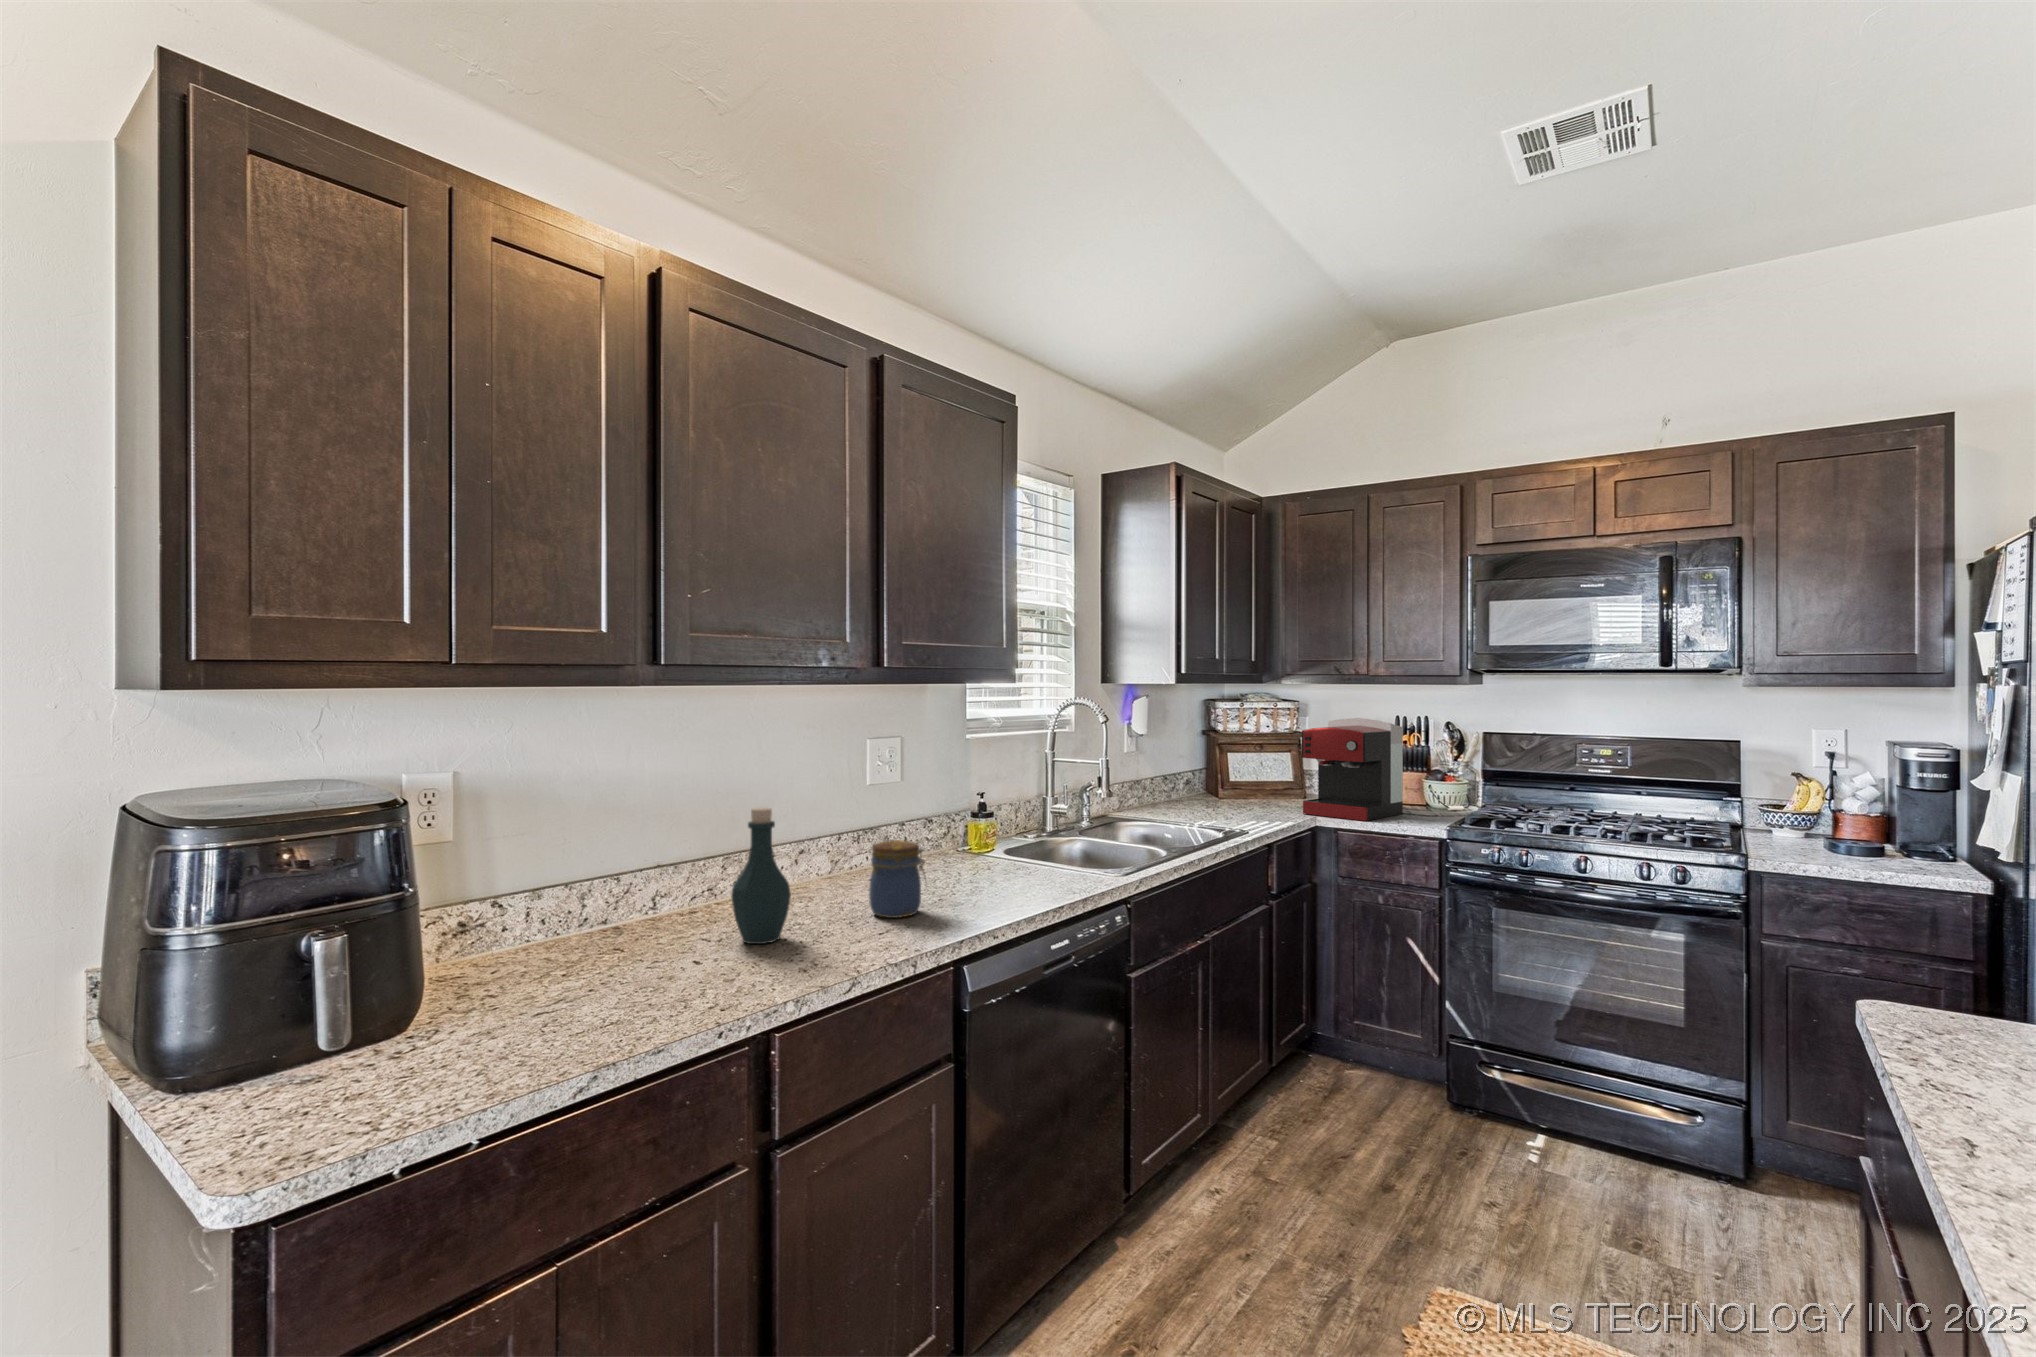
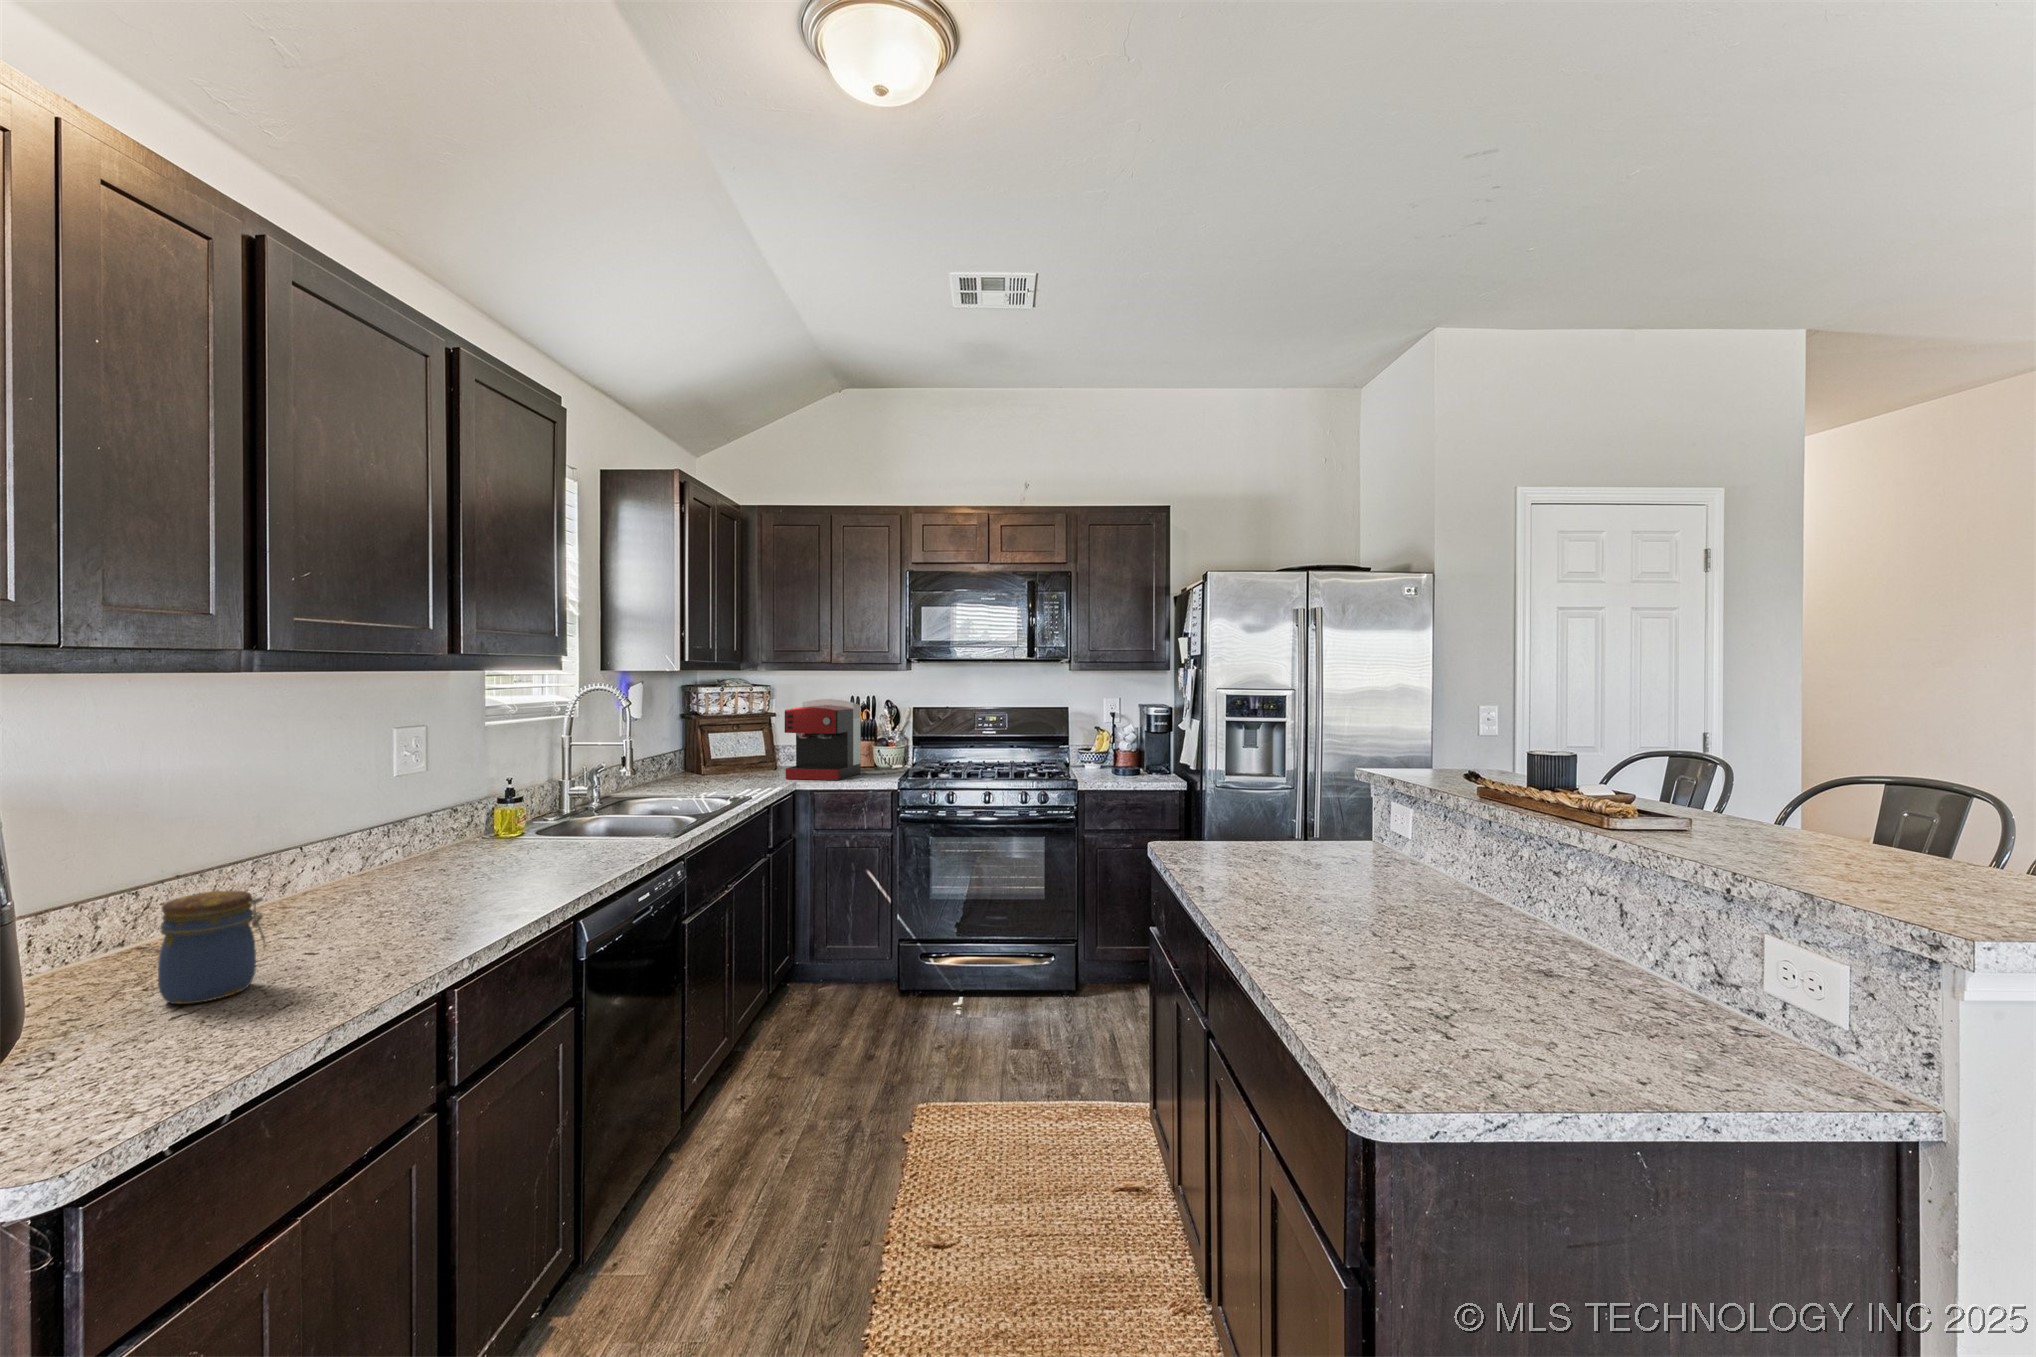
bottle: present [731,807,791,944] -> none [296,800,375,942]
jar: present [869,840,927,918] -> present [158,891,265,1004]

